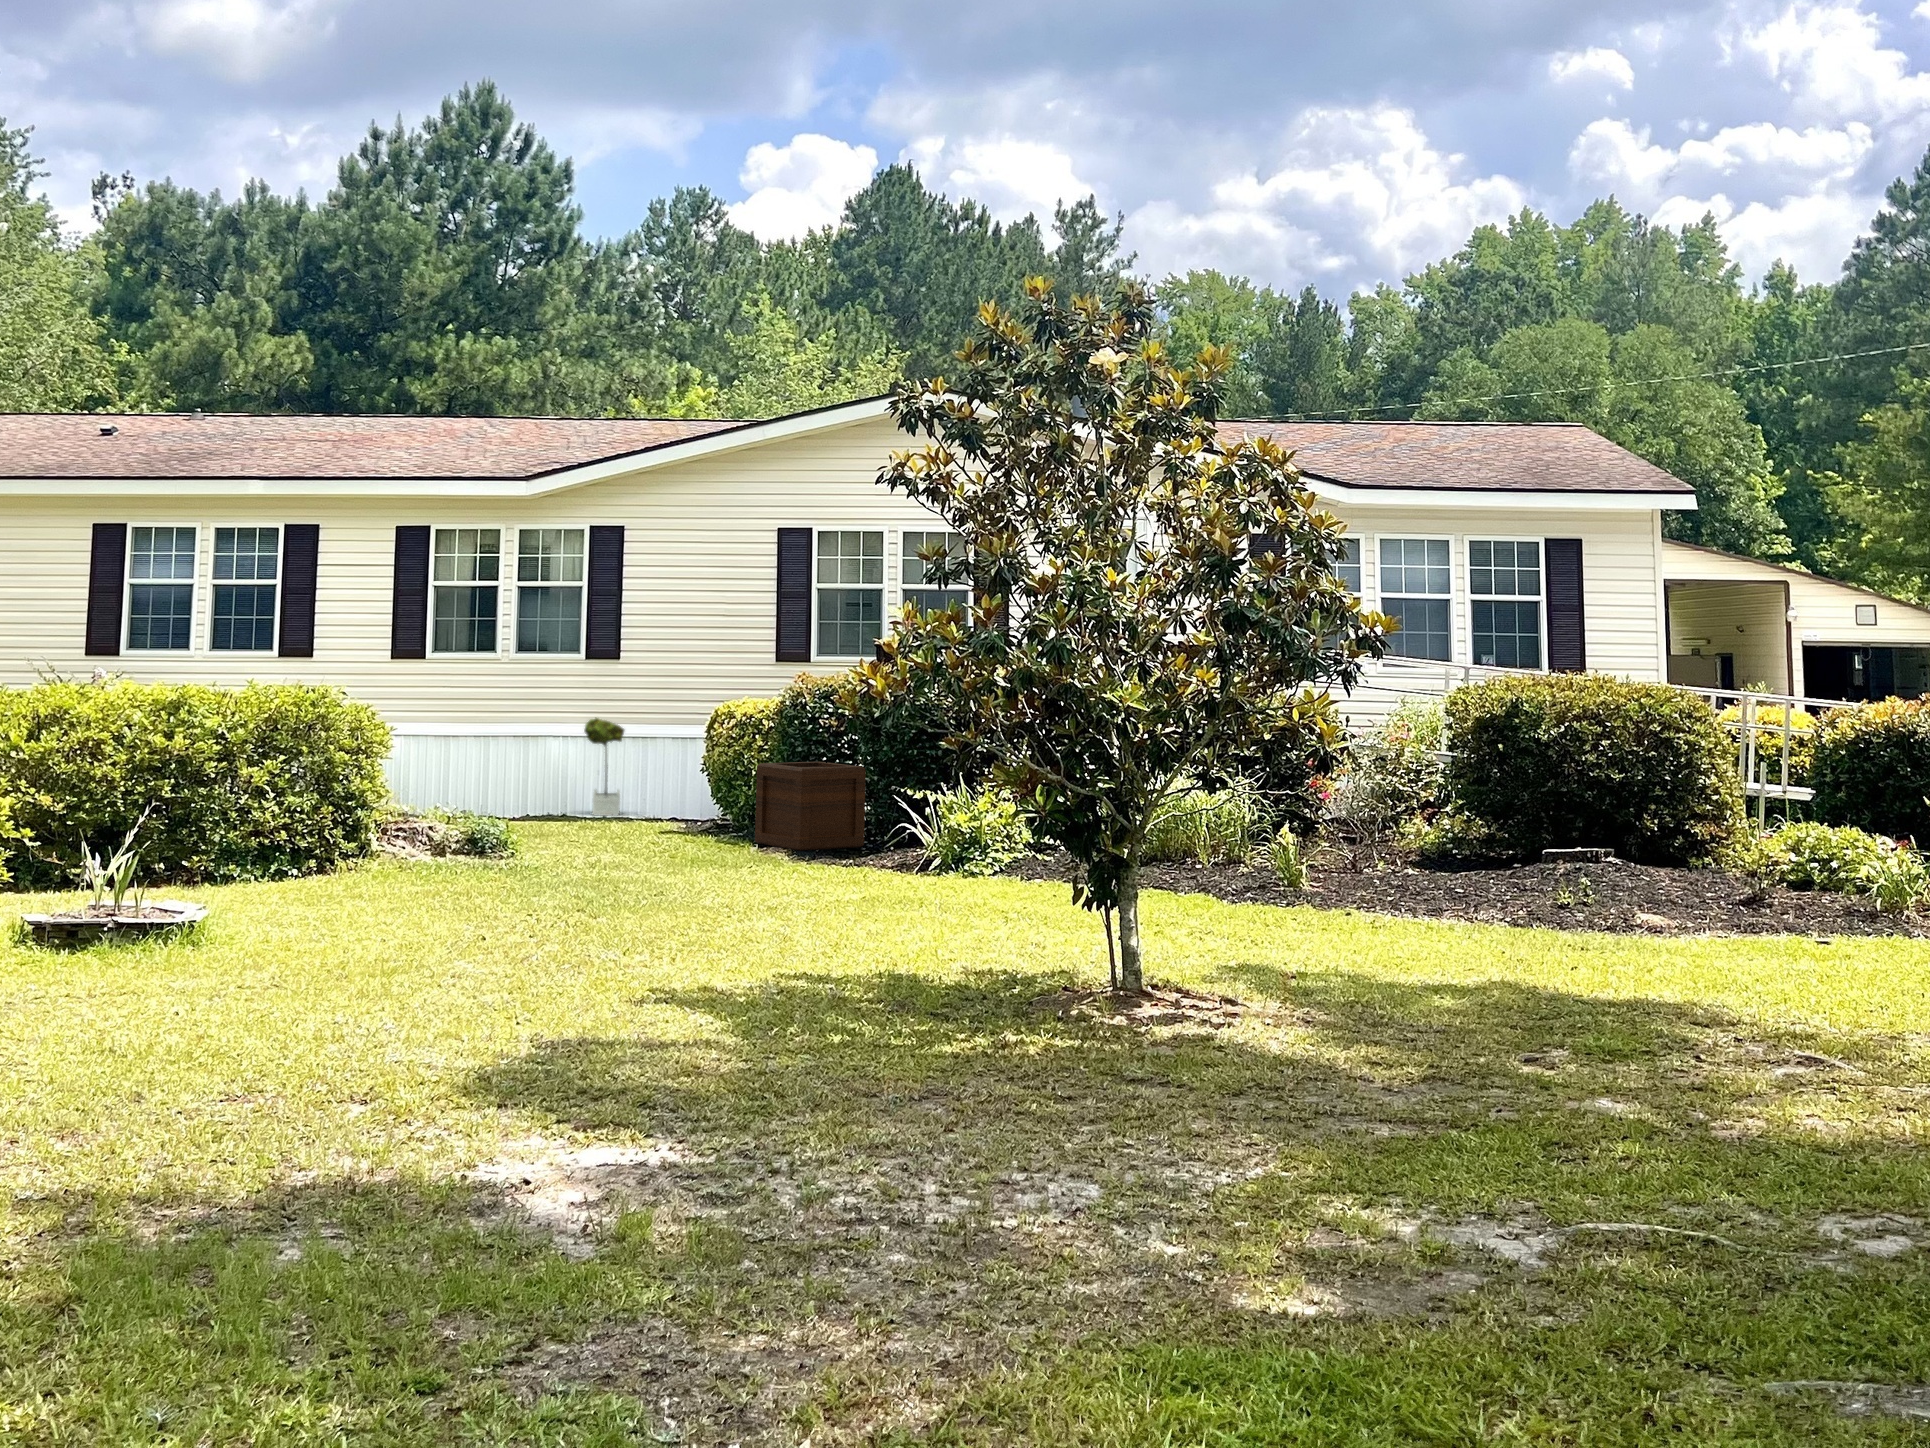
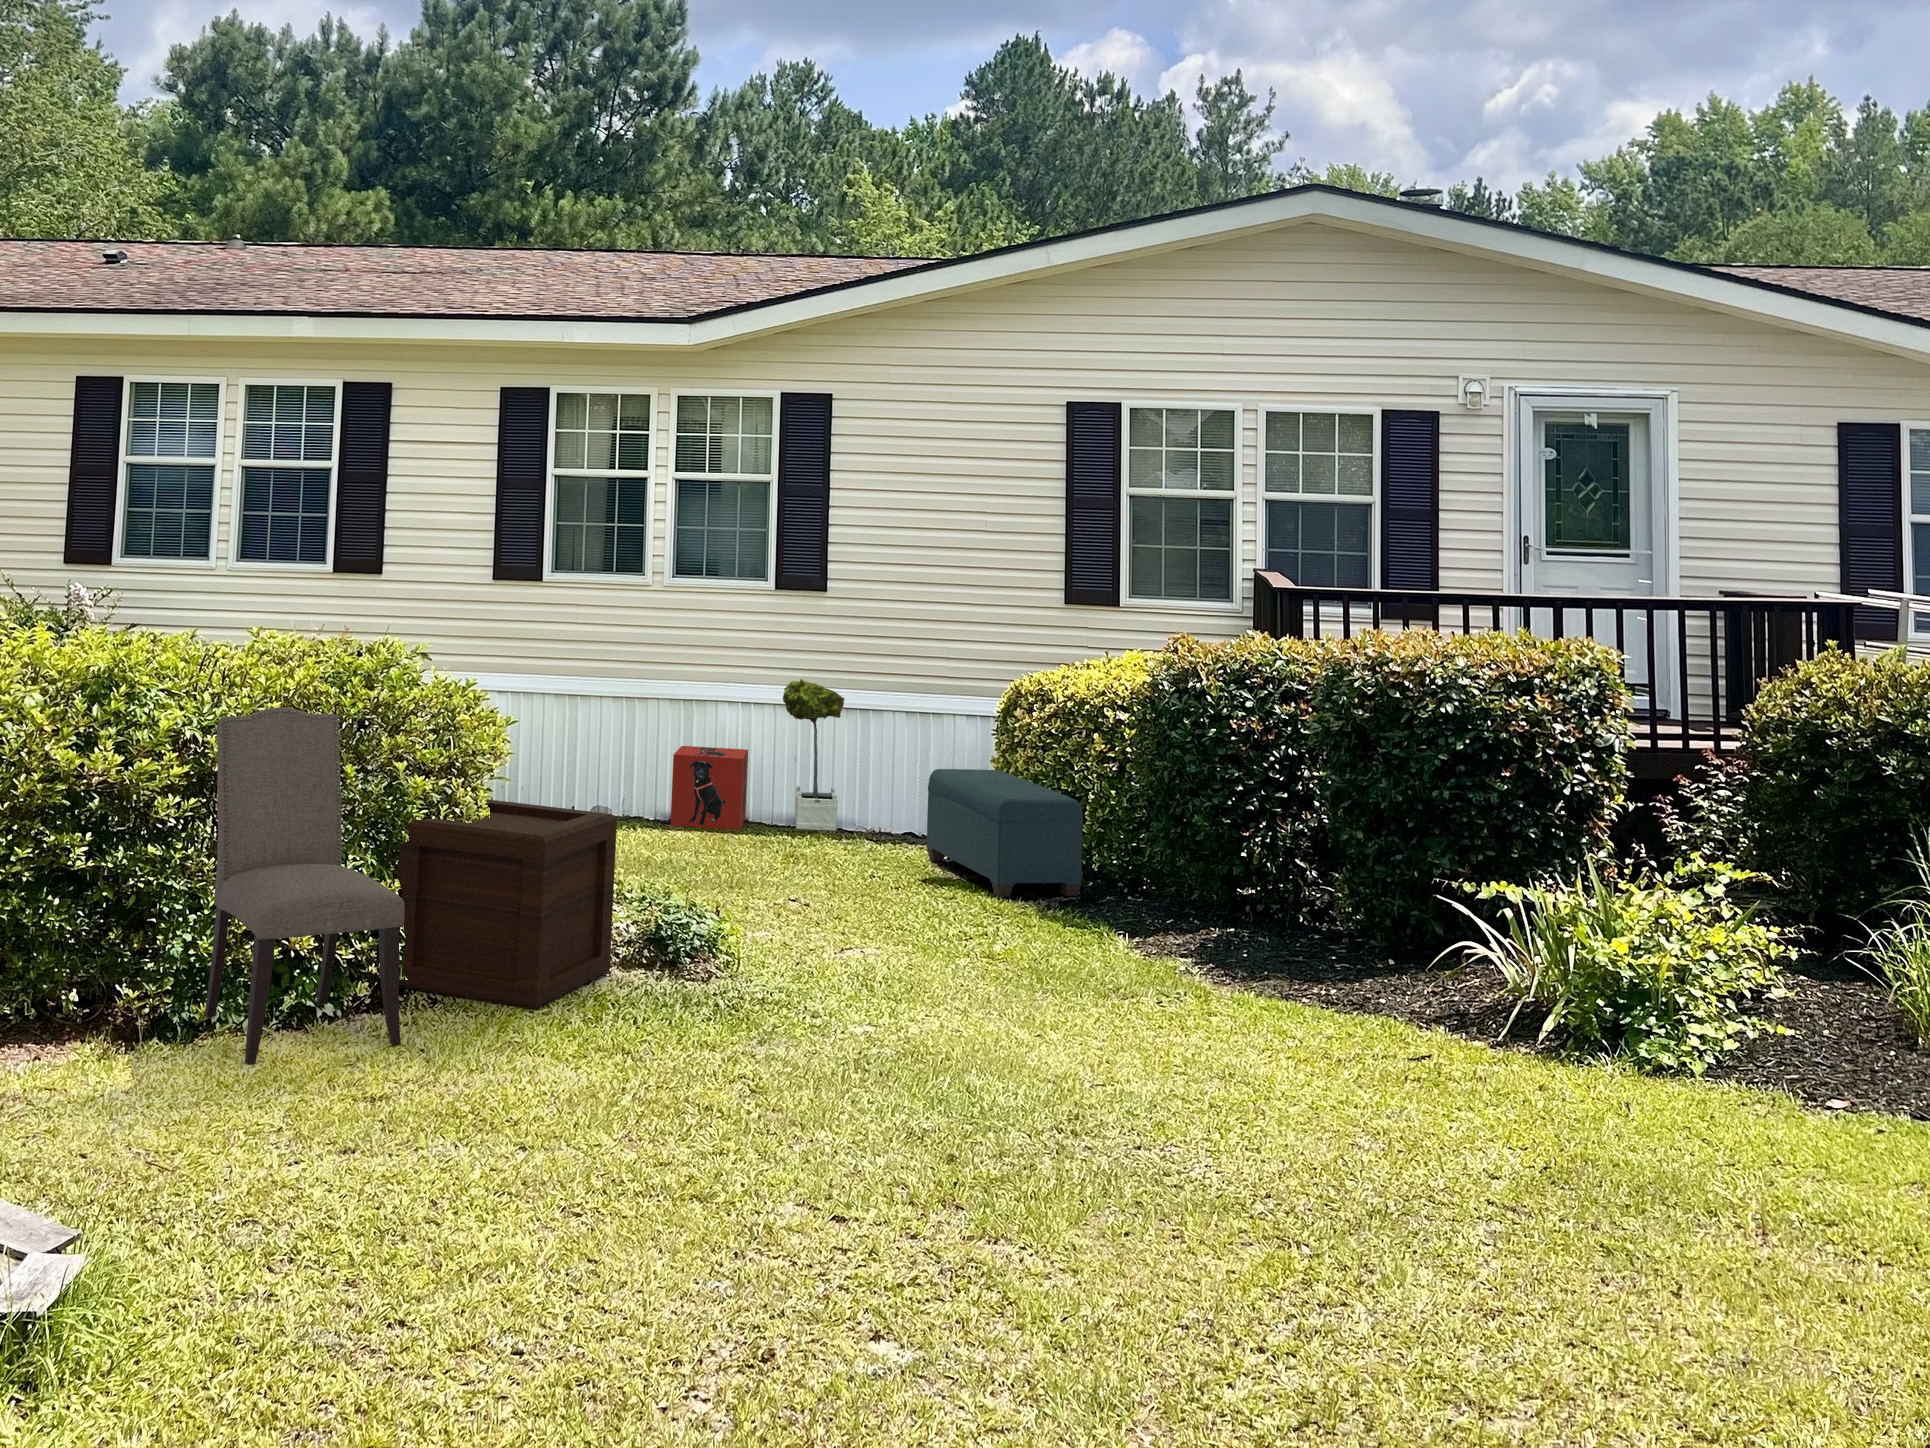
chair: none [232,711,338,880] -> present [204,707,404,1064]
wooden crate: present [755,762,866,851] -> present [397,799,617,1009]
storage box: none [508,765,563,816] -> present [670,746,748,830]
bench: none [667,767,751,835] -> present [927,769,1083,897]

